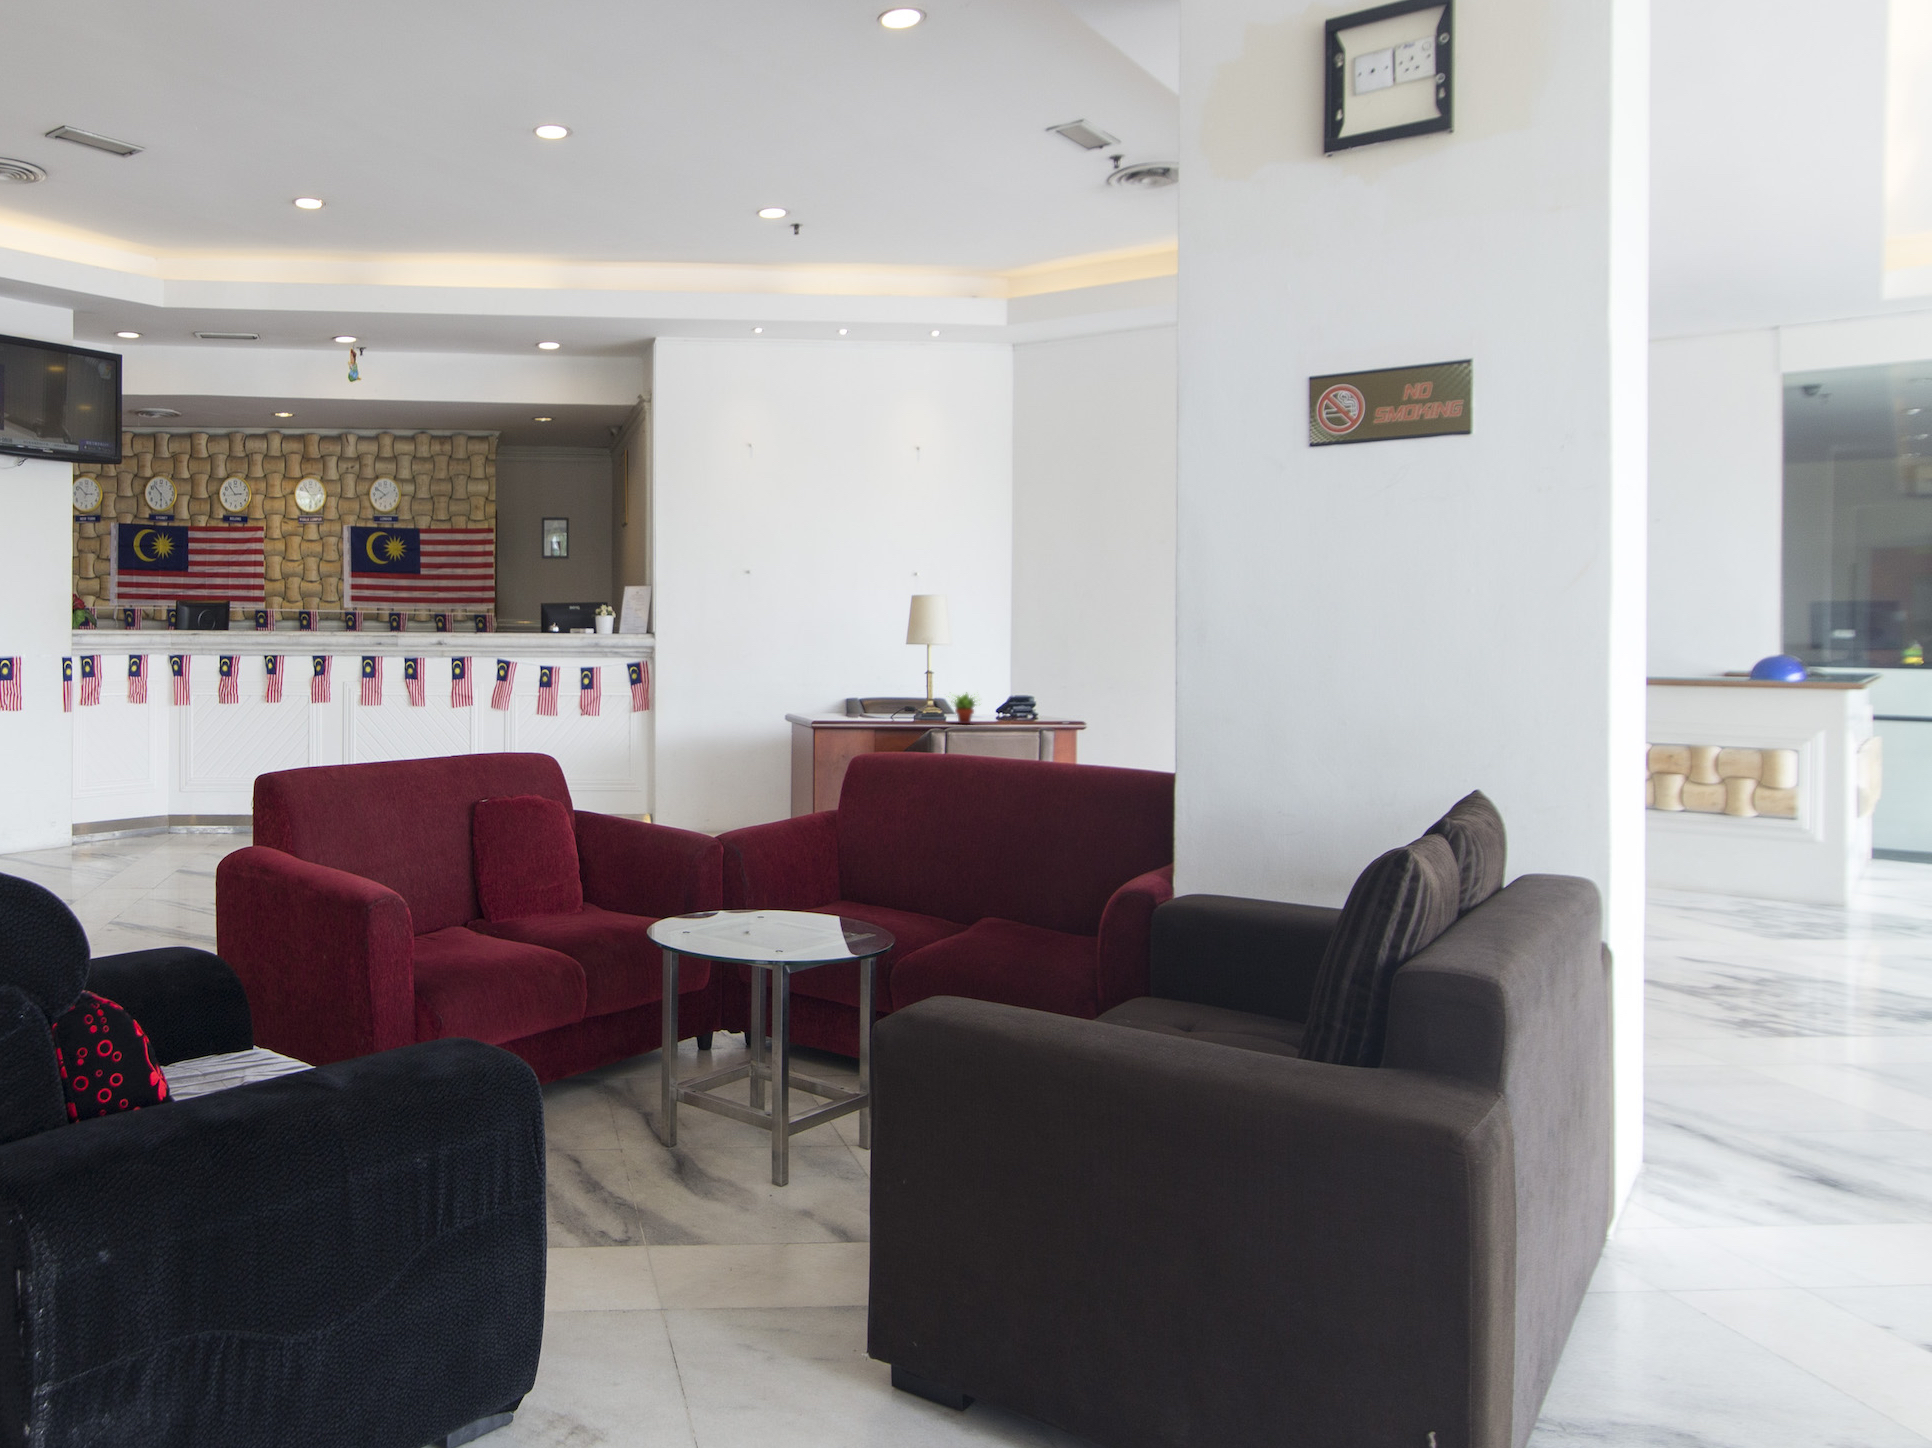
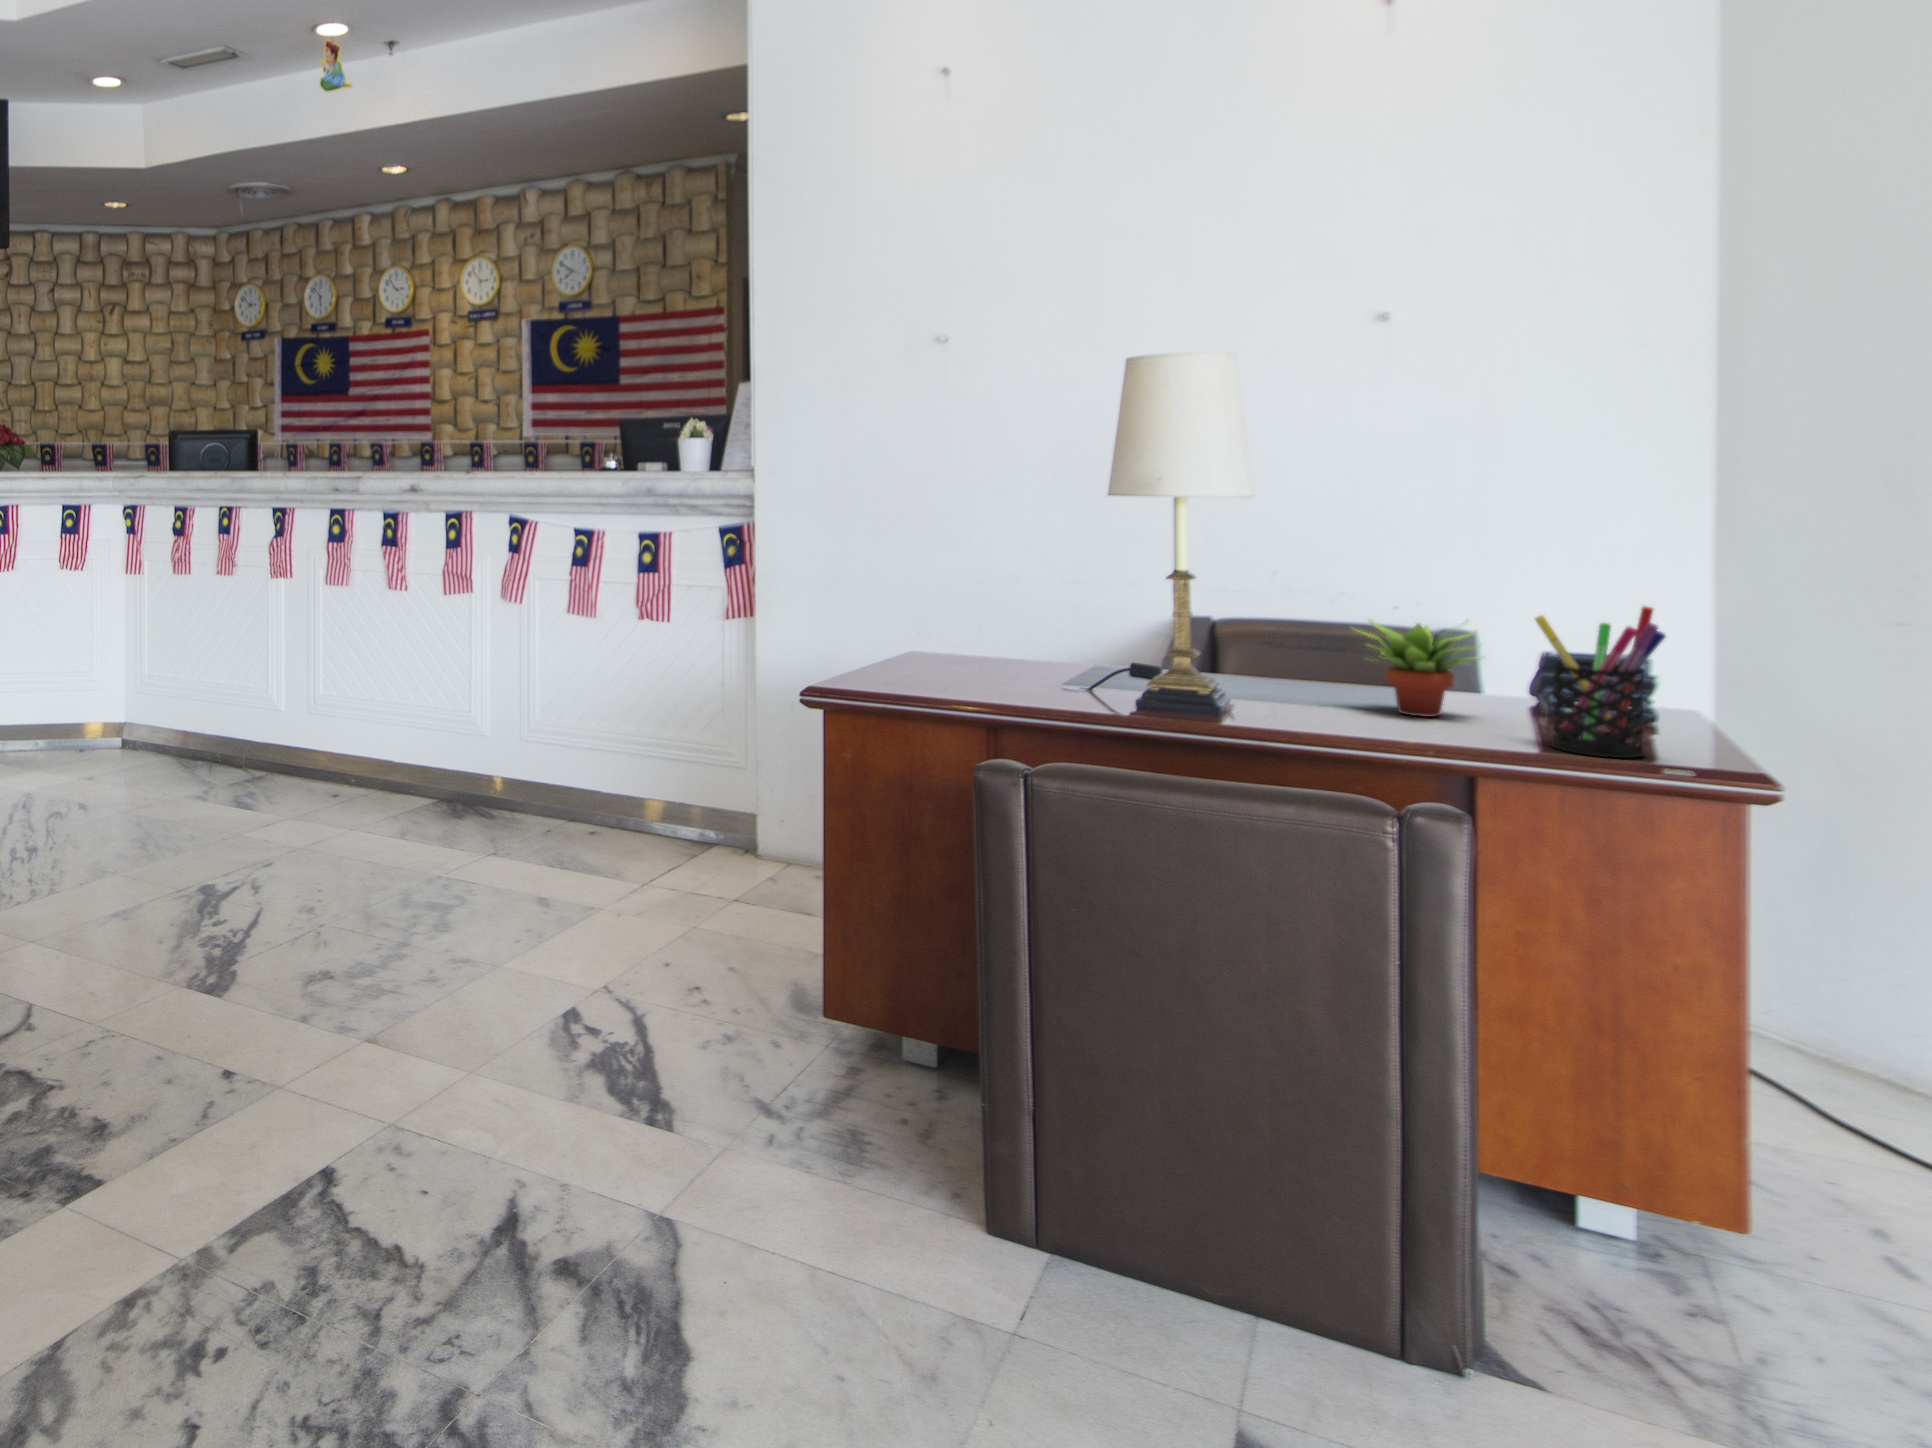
pen holder: none [1001,683,1034,728] -> present [1535,607,1665,758]

